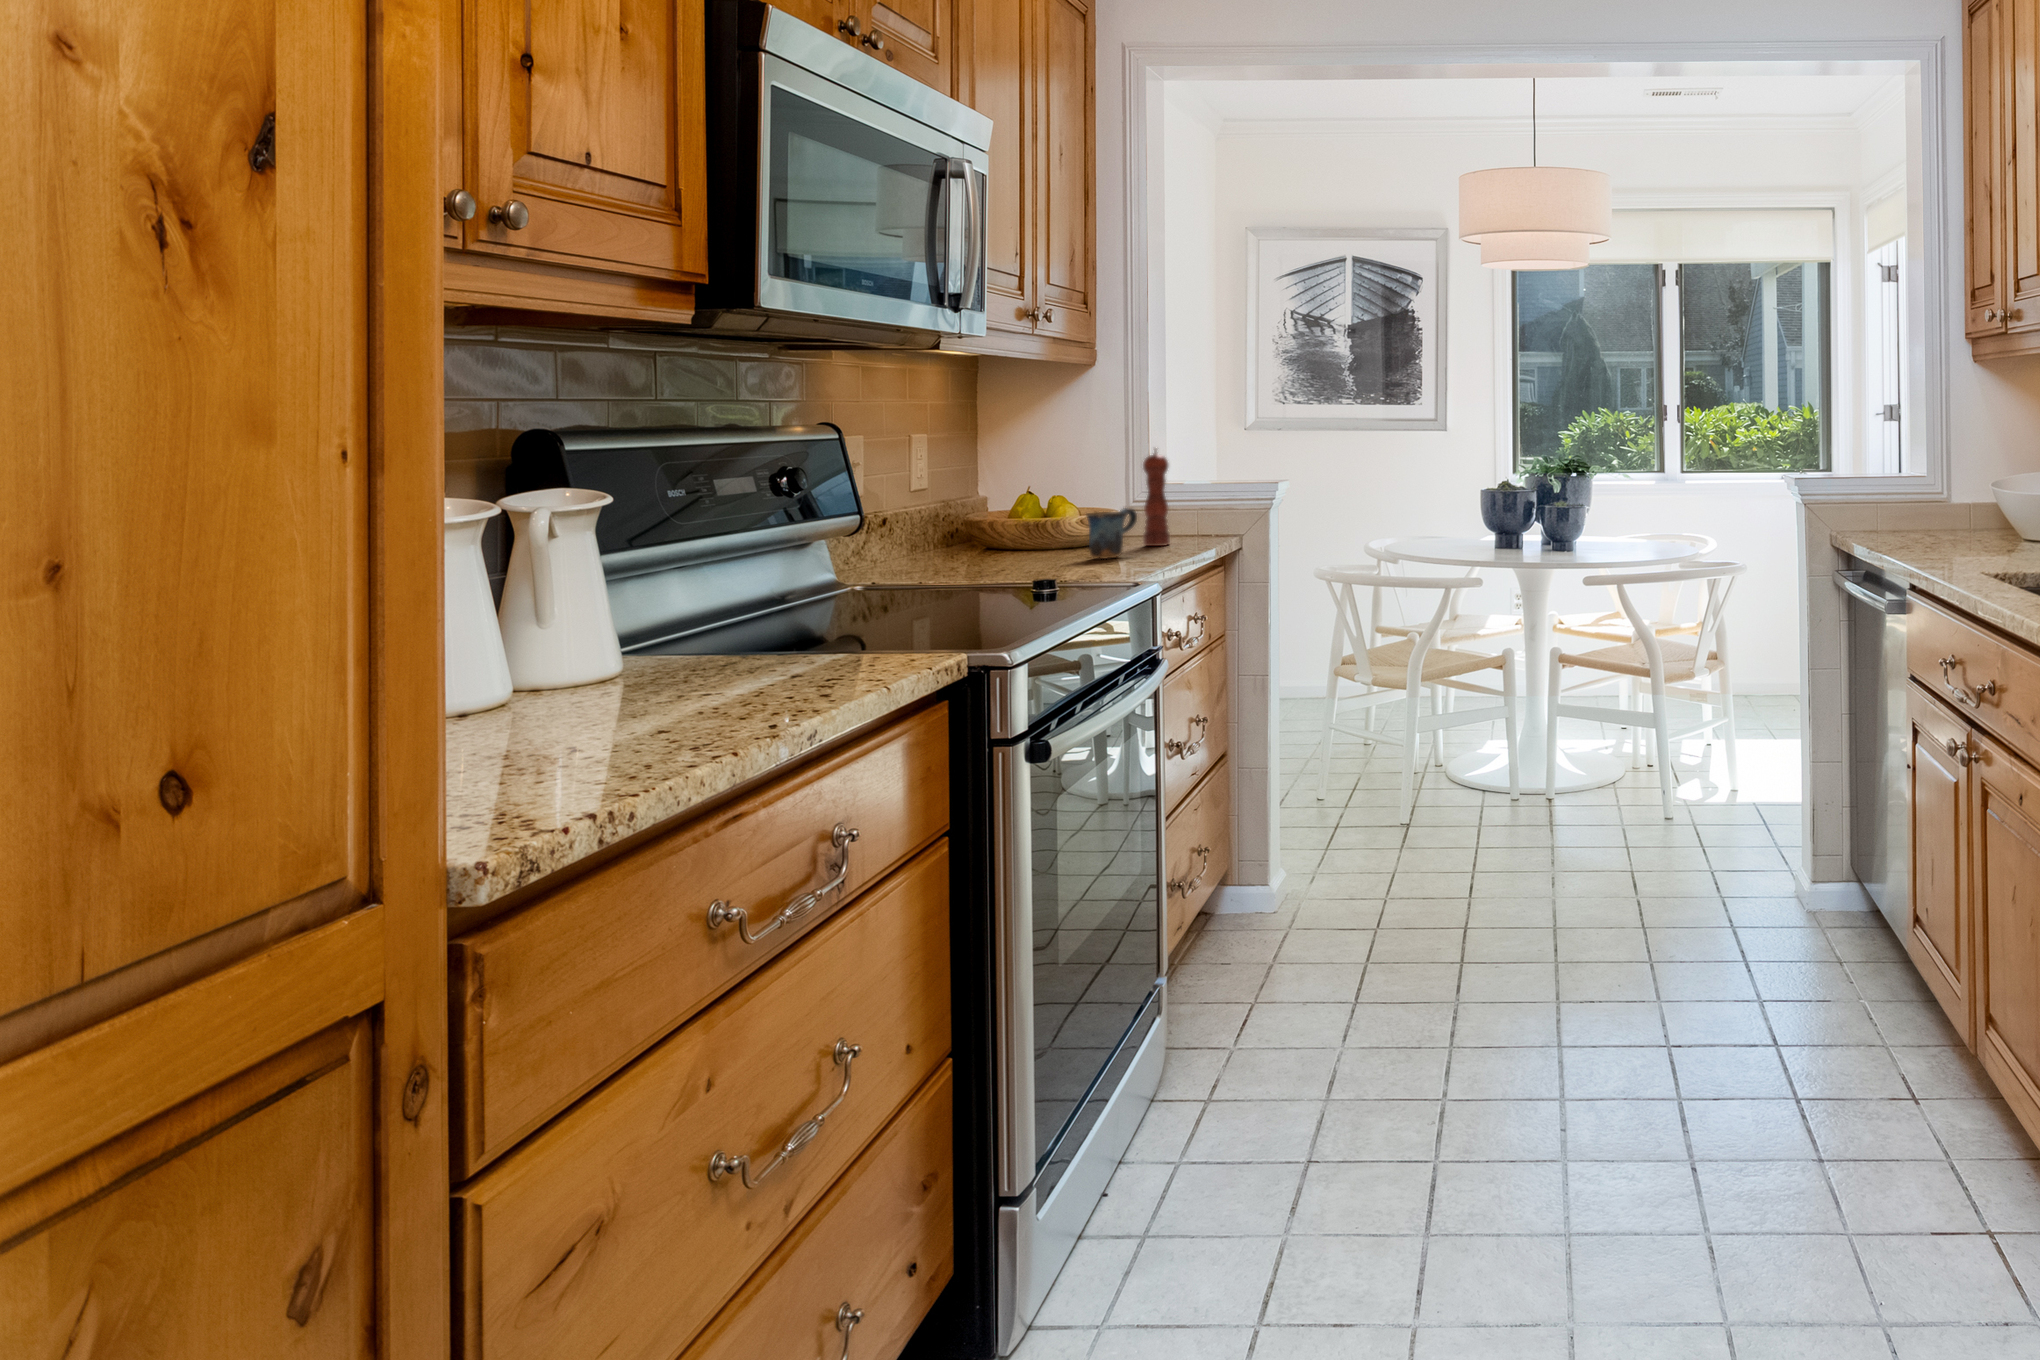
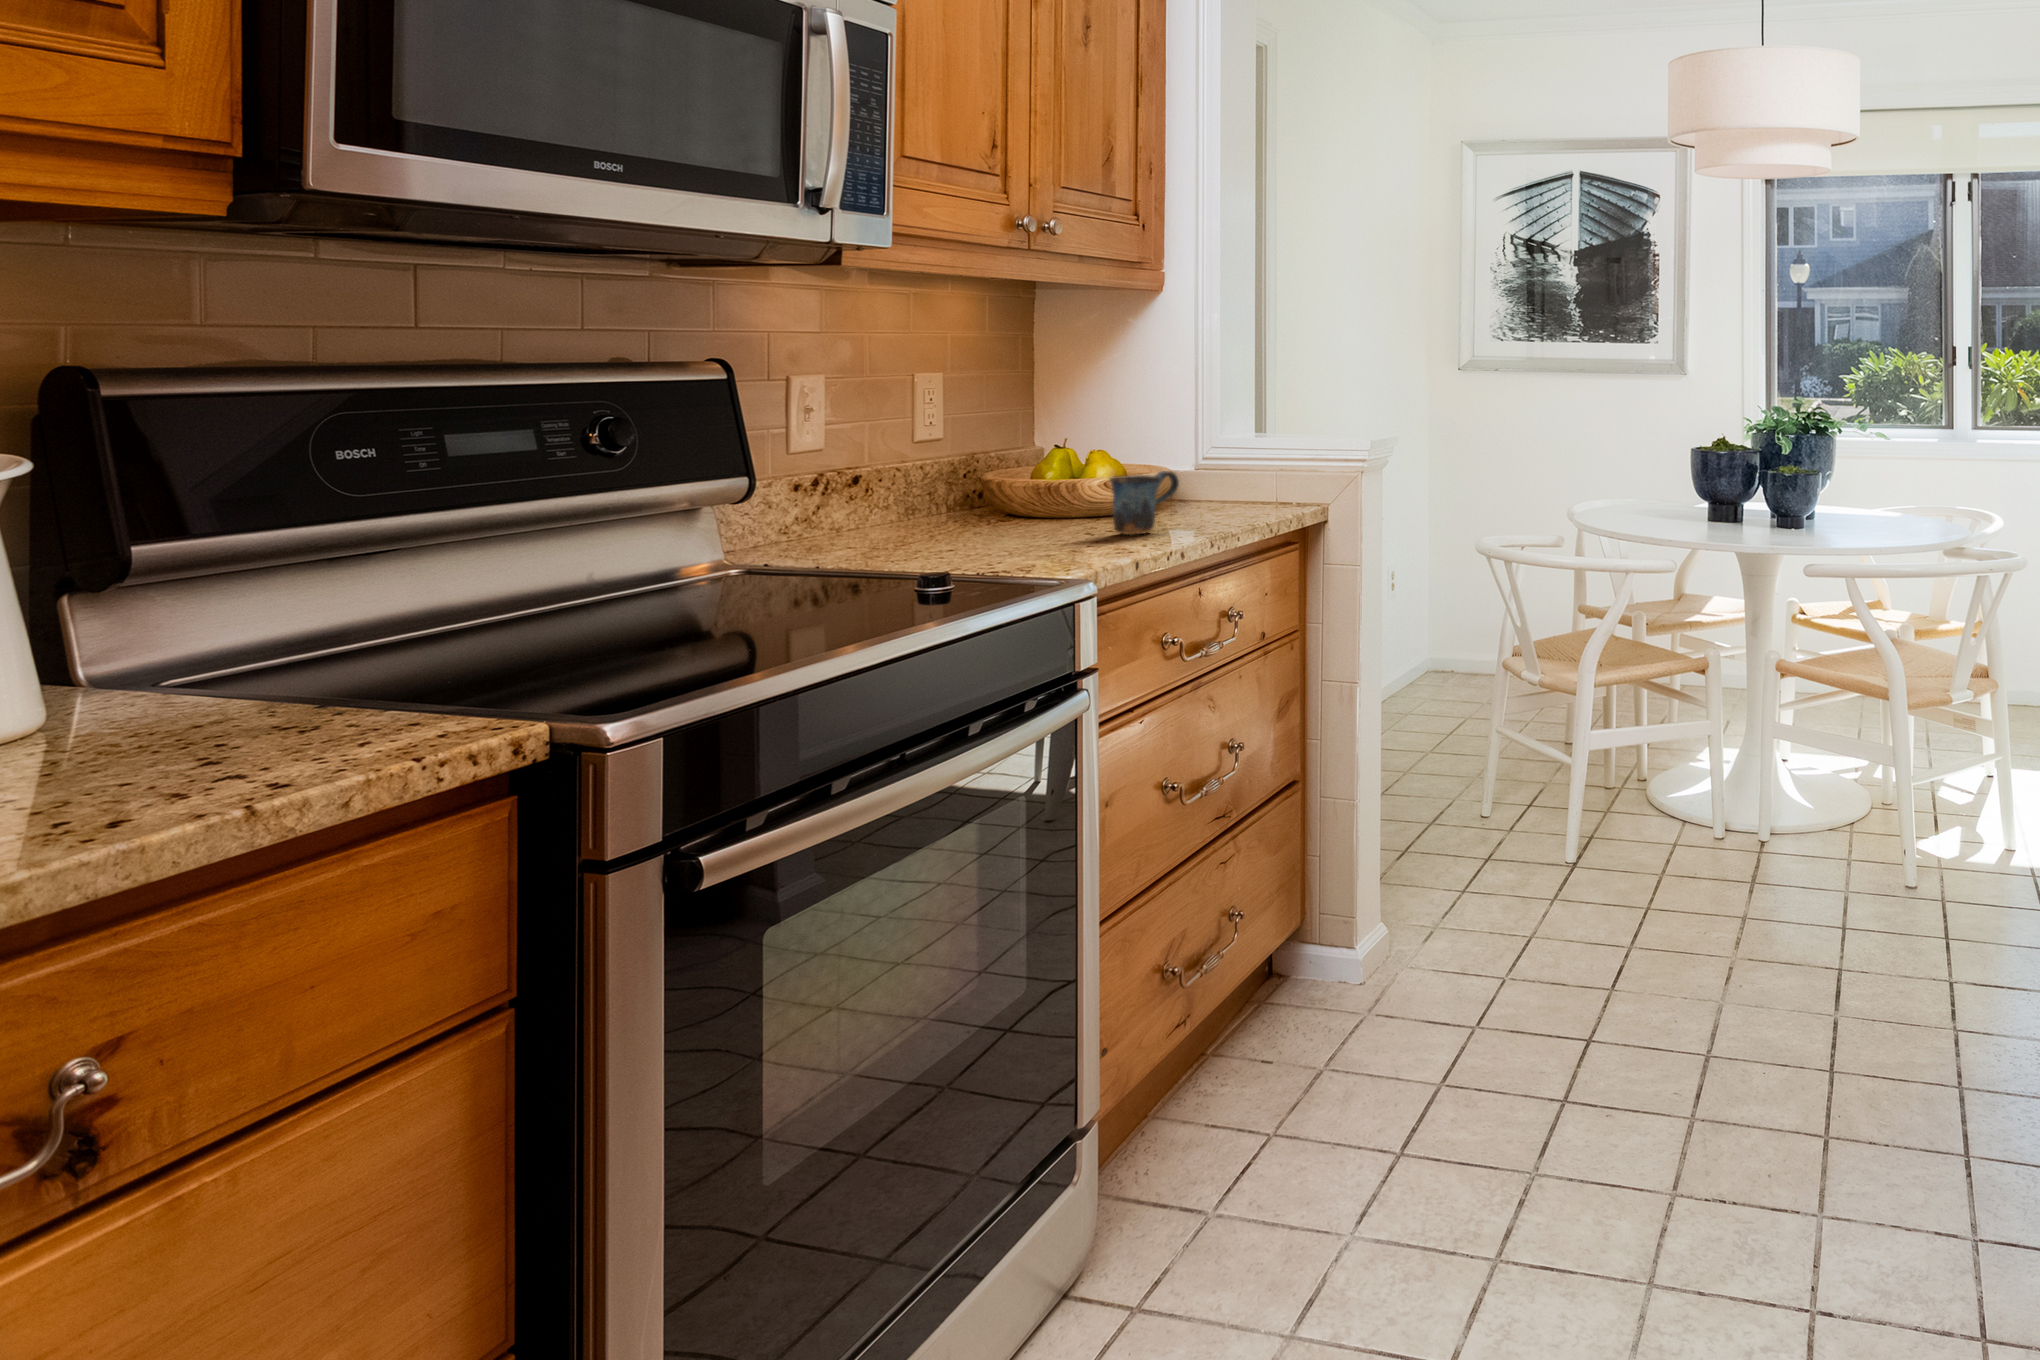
pepper mill: present [1143,448,1170,546] -> none [1210,394,1242,517]

